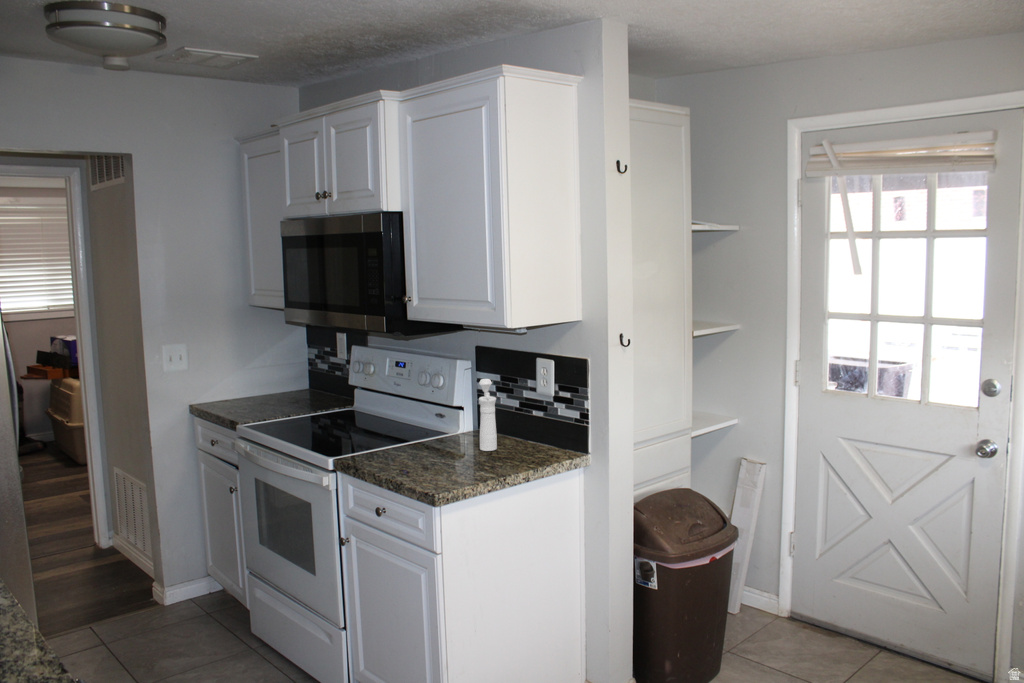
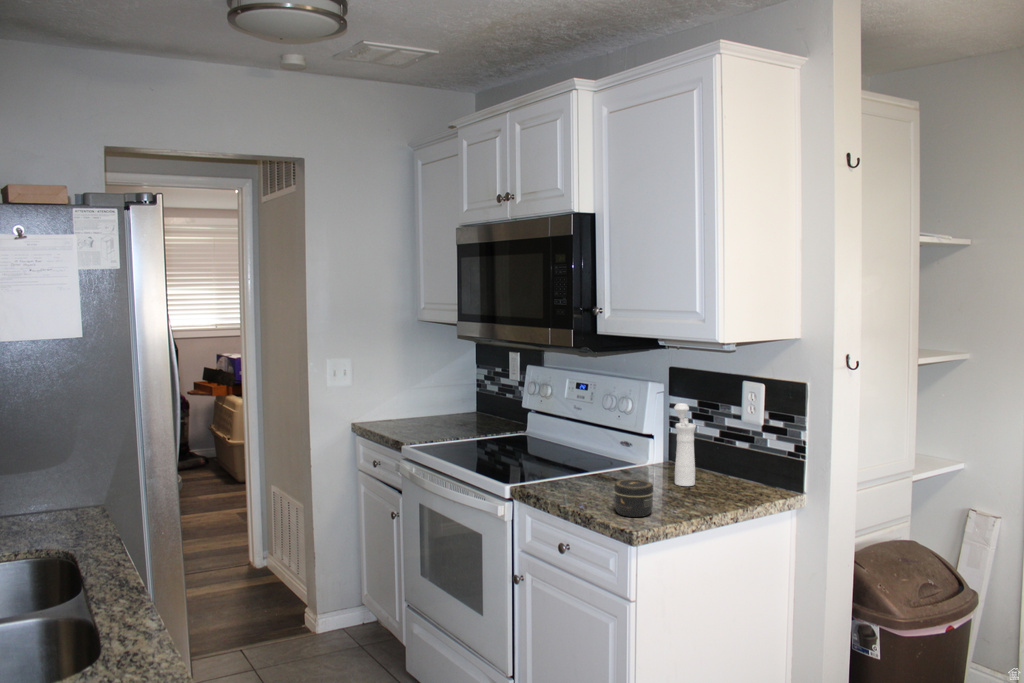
jar: none [422,449,456,482] -> present [614,479,653,517]

